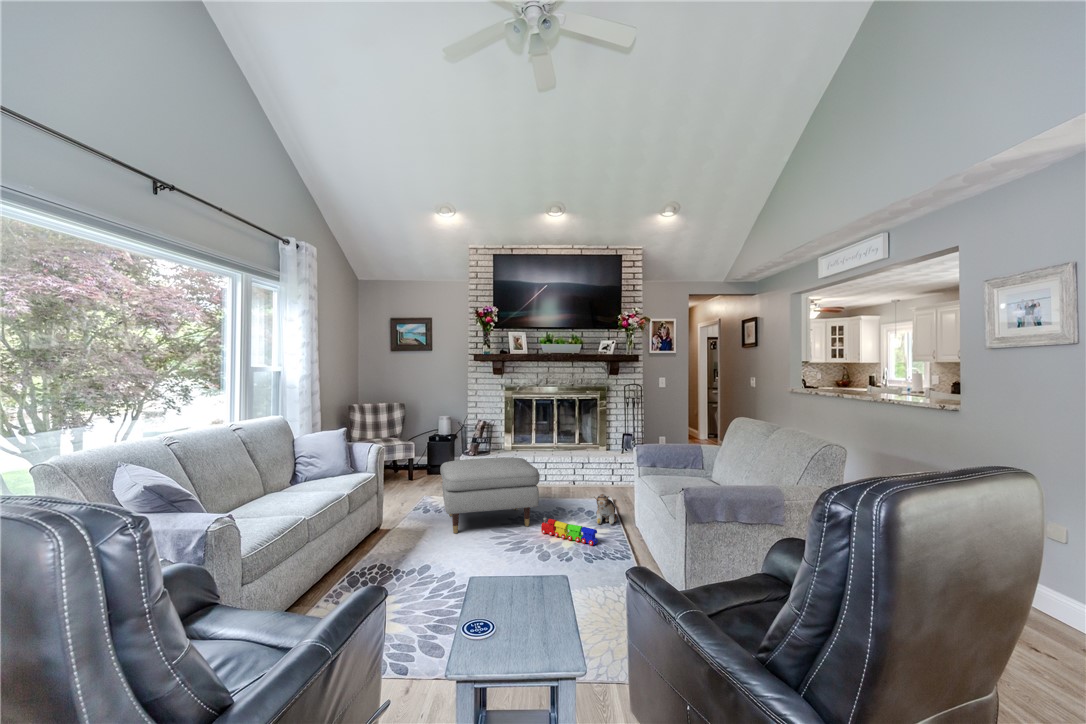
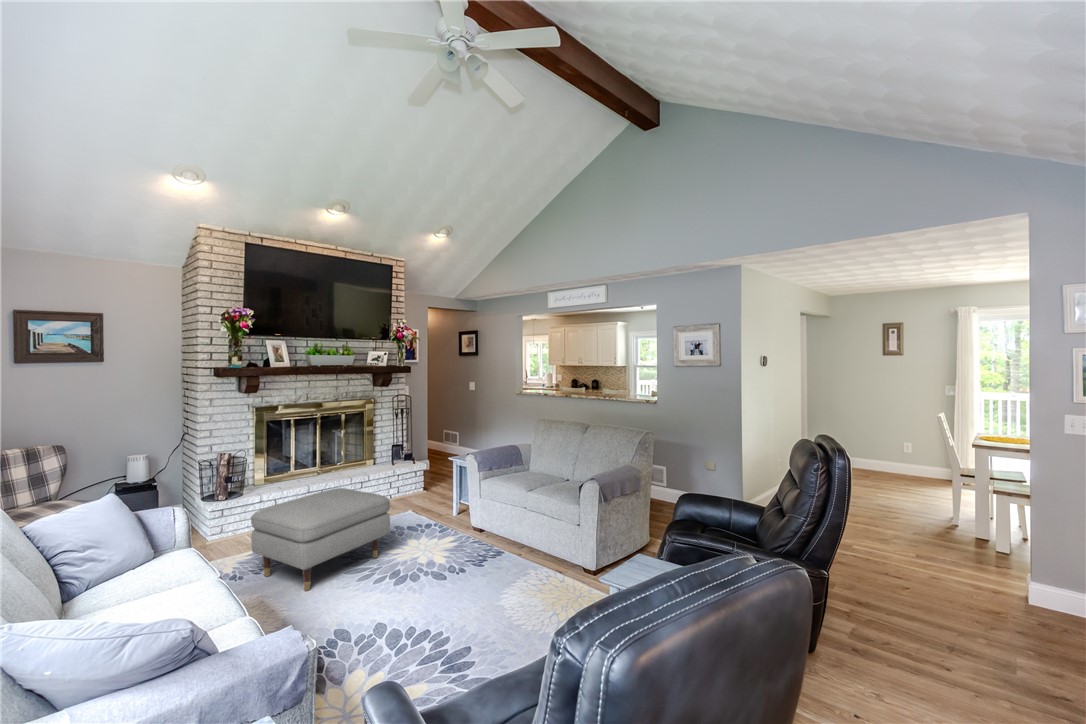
plush toy: present [595,494,617,524] -> none [431,506,452,536]
toy train: present [541,517,597,546] -> none [400,538,463,559]

